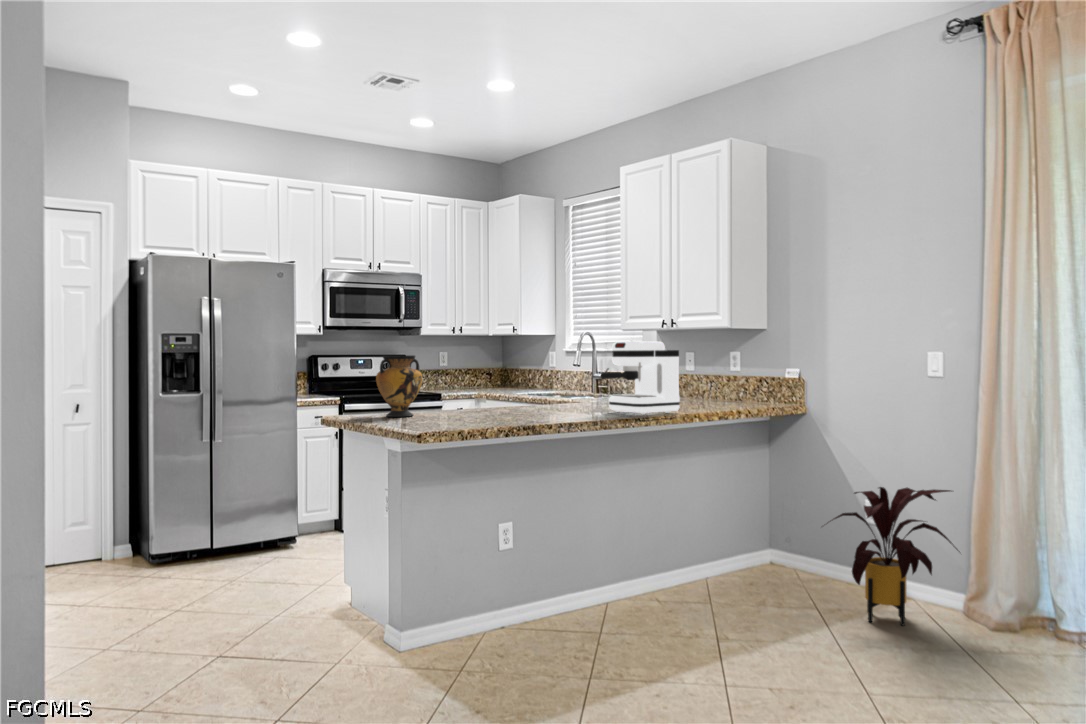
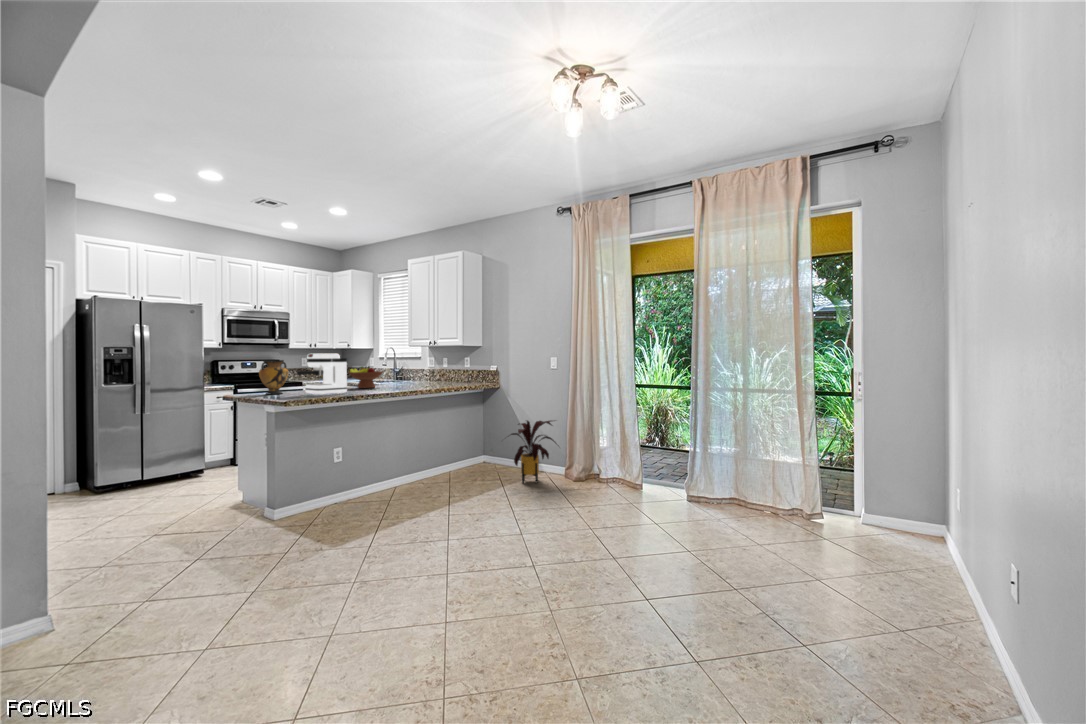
coffee maker: present [601,341,680,415] -> present [297,353,347,395]
fruit bowl: none [520,366,583,408] -> present [349,366,383,388]

